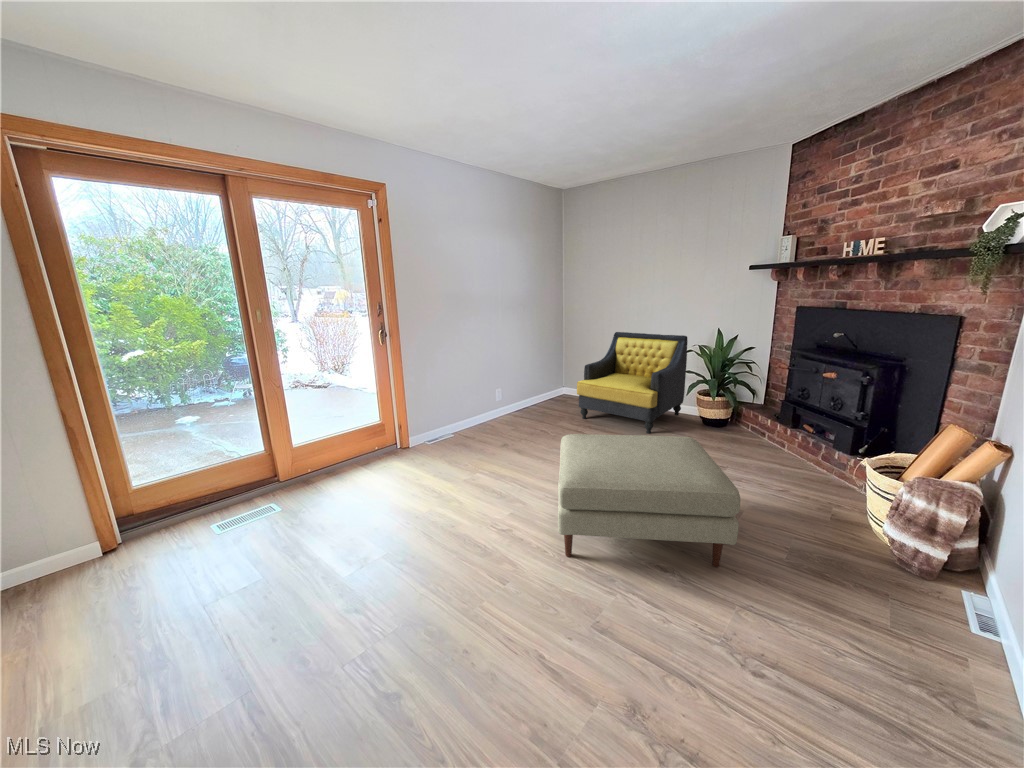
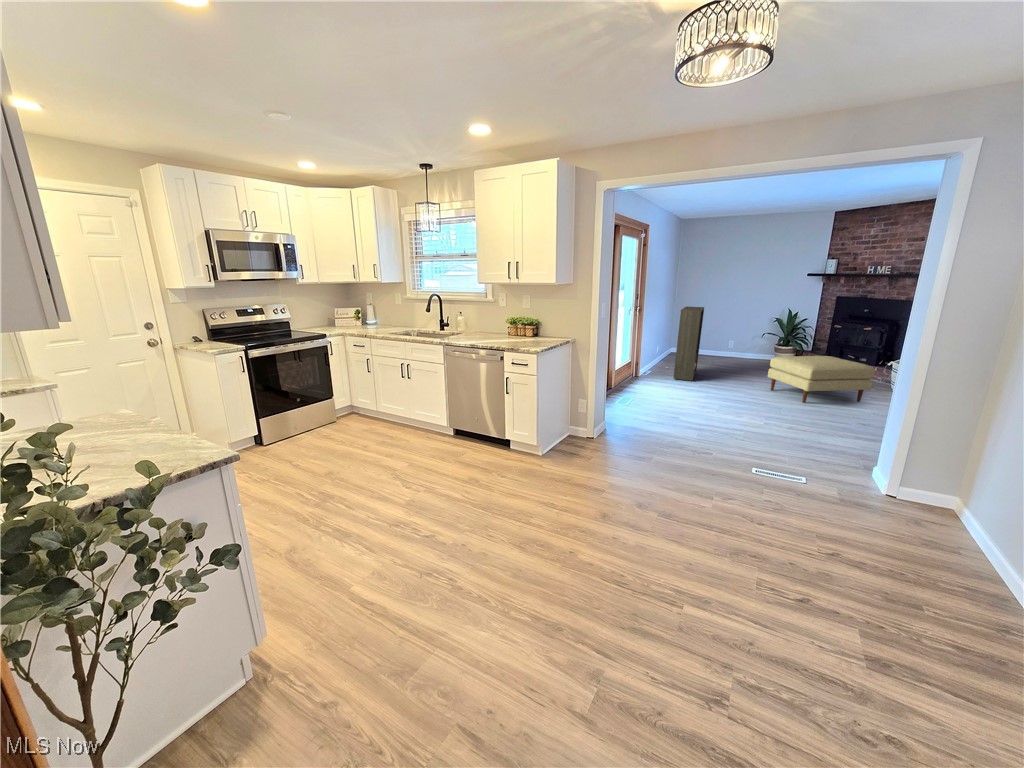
bookcase: none [435,330,512,461] -> present [674,307,704,381]
armchair: present [577,332,688,434] -> none [709,310,769,368]

